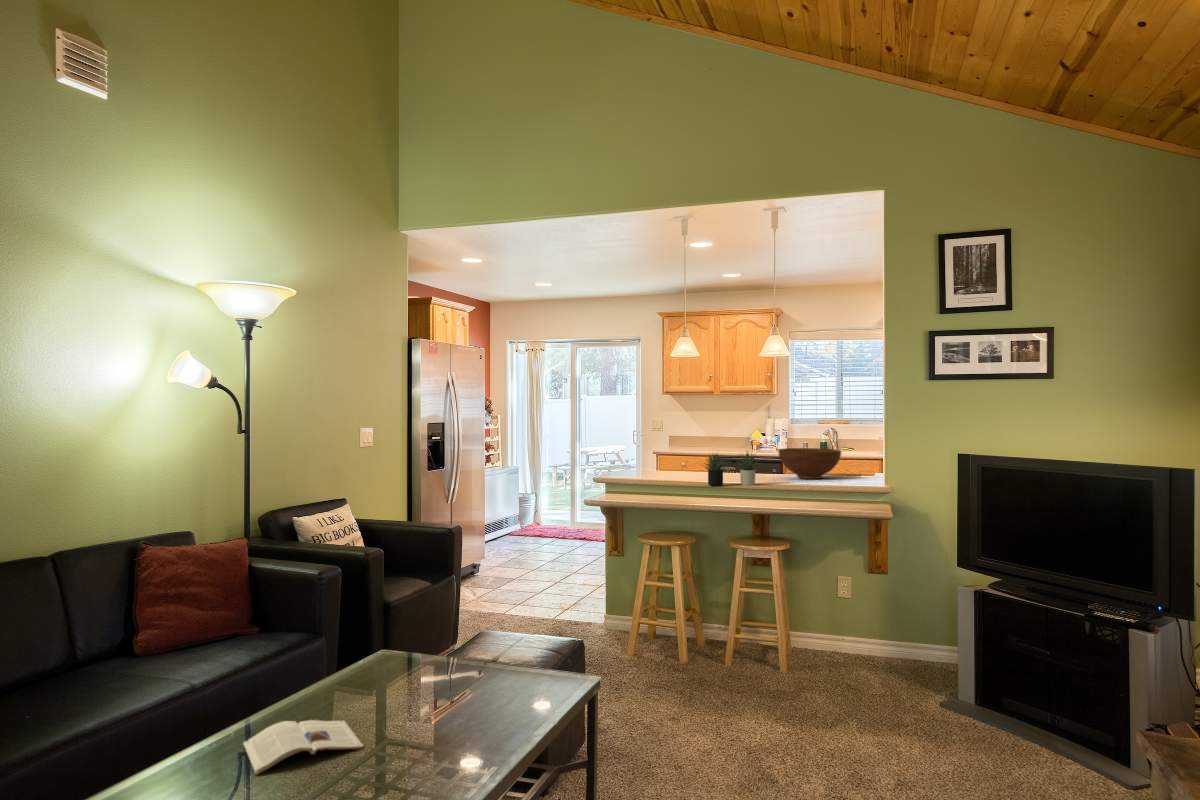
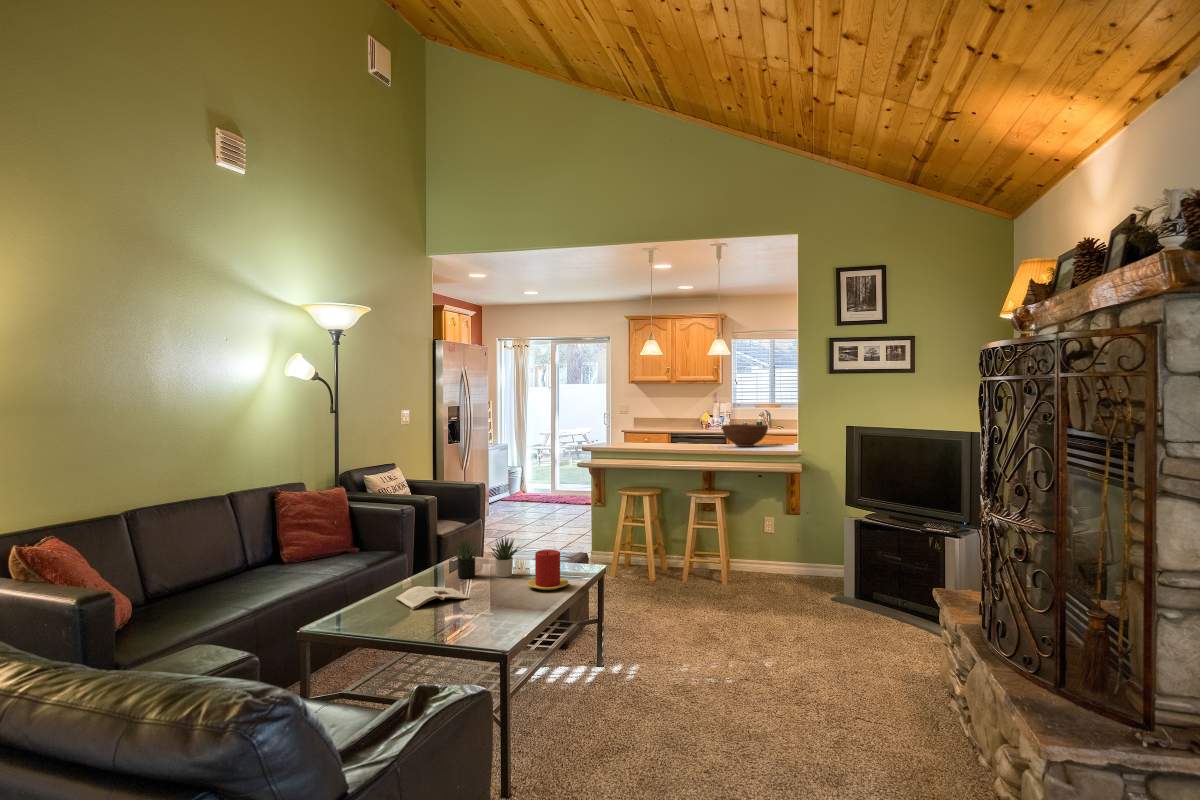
succulent plant: present [702,452,761,486] -> present [453,536,520,578]
candle: none [465,659,533,730] -> present [527,550,569,590]

